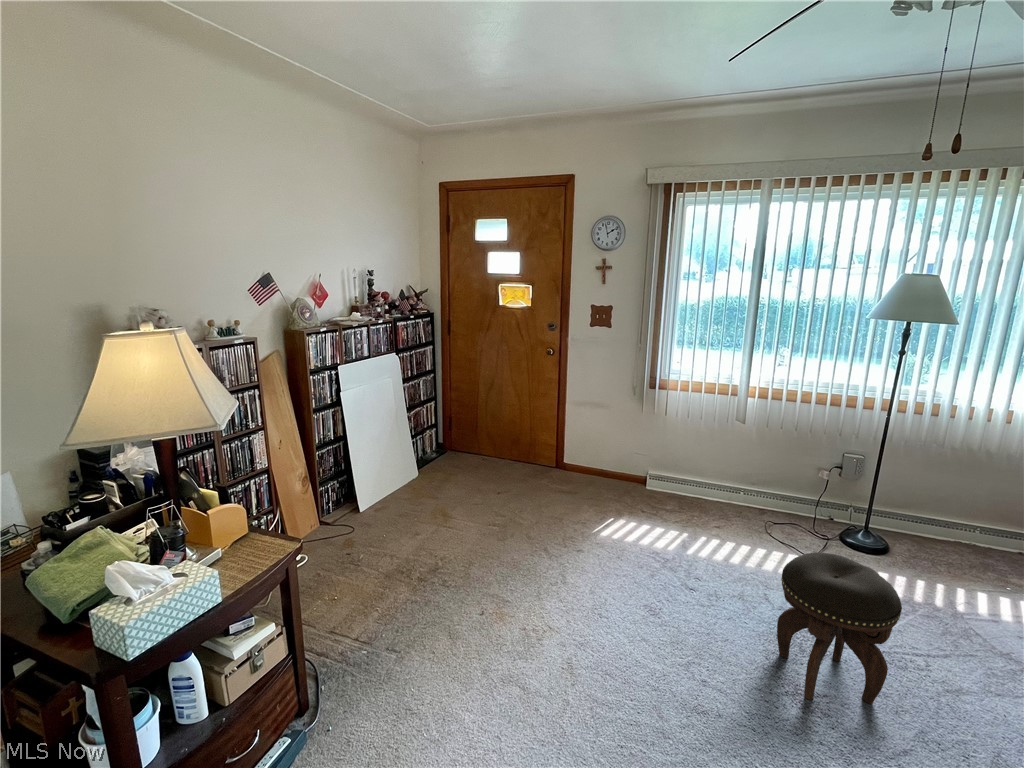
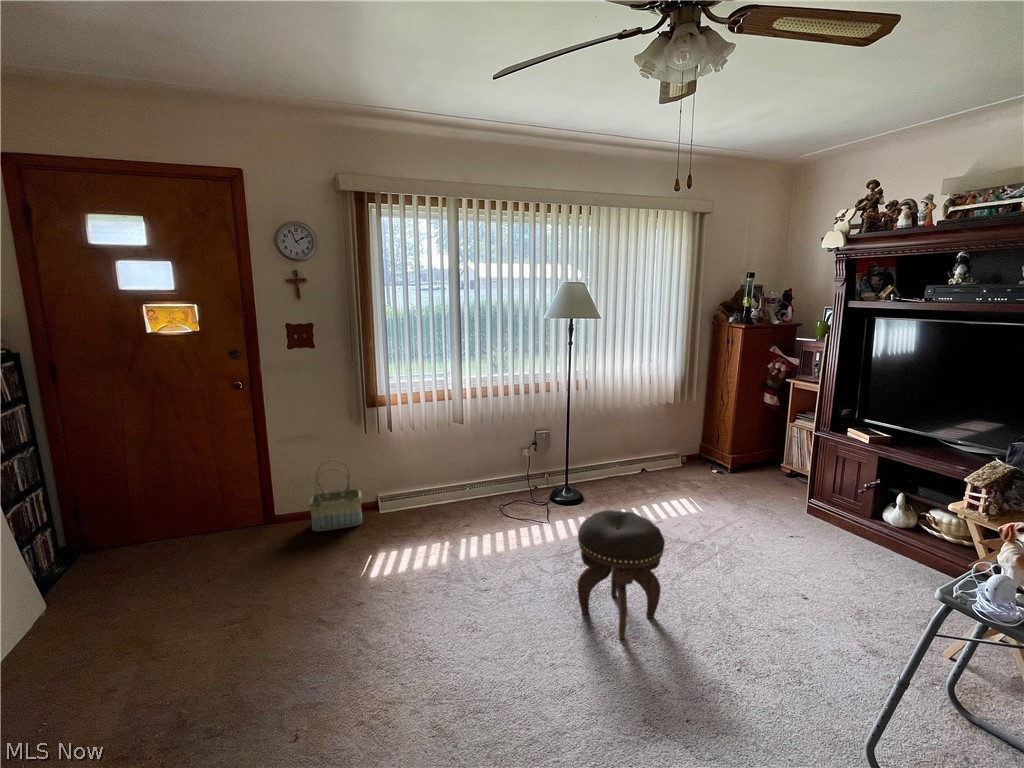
basket: none [583,428,629,492] -> present [309,459,362,531]

